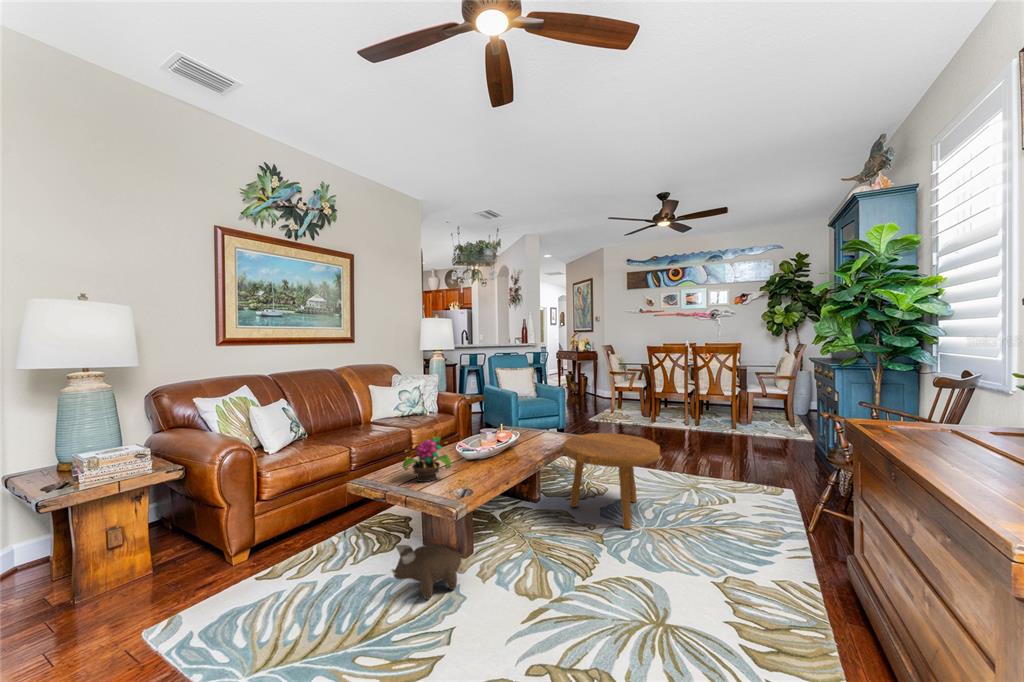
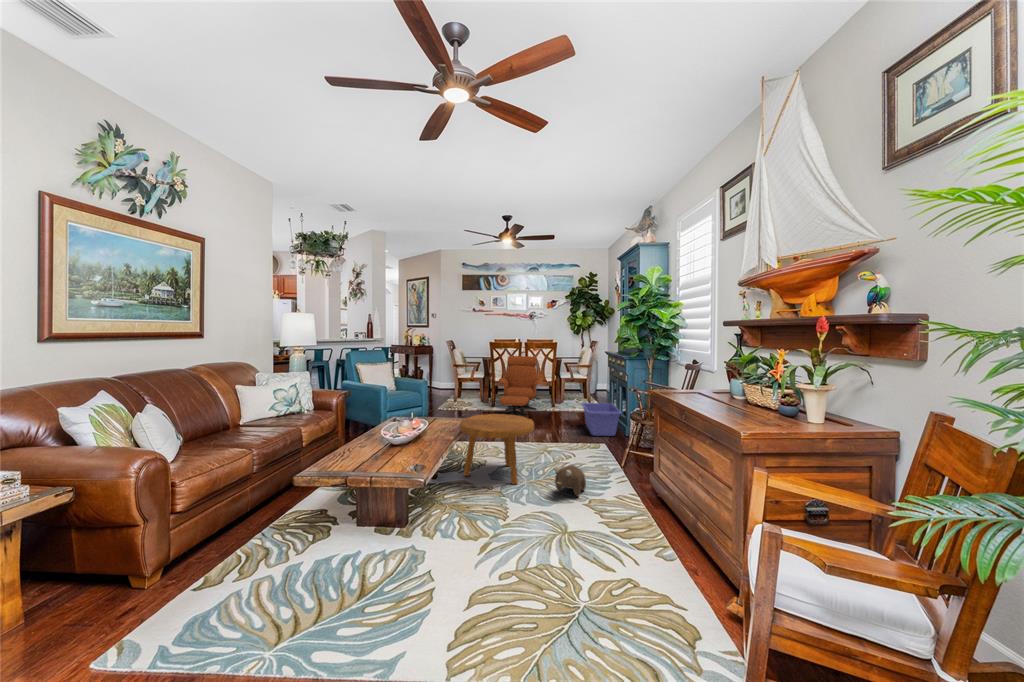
lounge chair: none [655,363,718,441] -> present [499,356,543,417]
storage bin: none [764,427,826,479] -> present [581,403,622,436]
potted flower: present [403,437,451,482] -> none [343,426,389,466]
plush toy: present [392,544,461,599] -> present [554,465,586,496]

